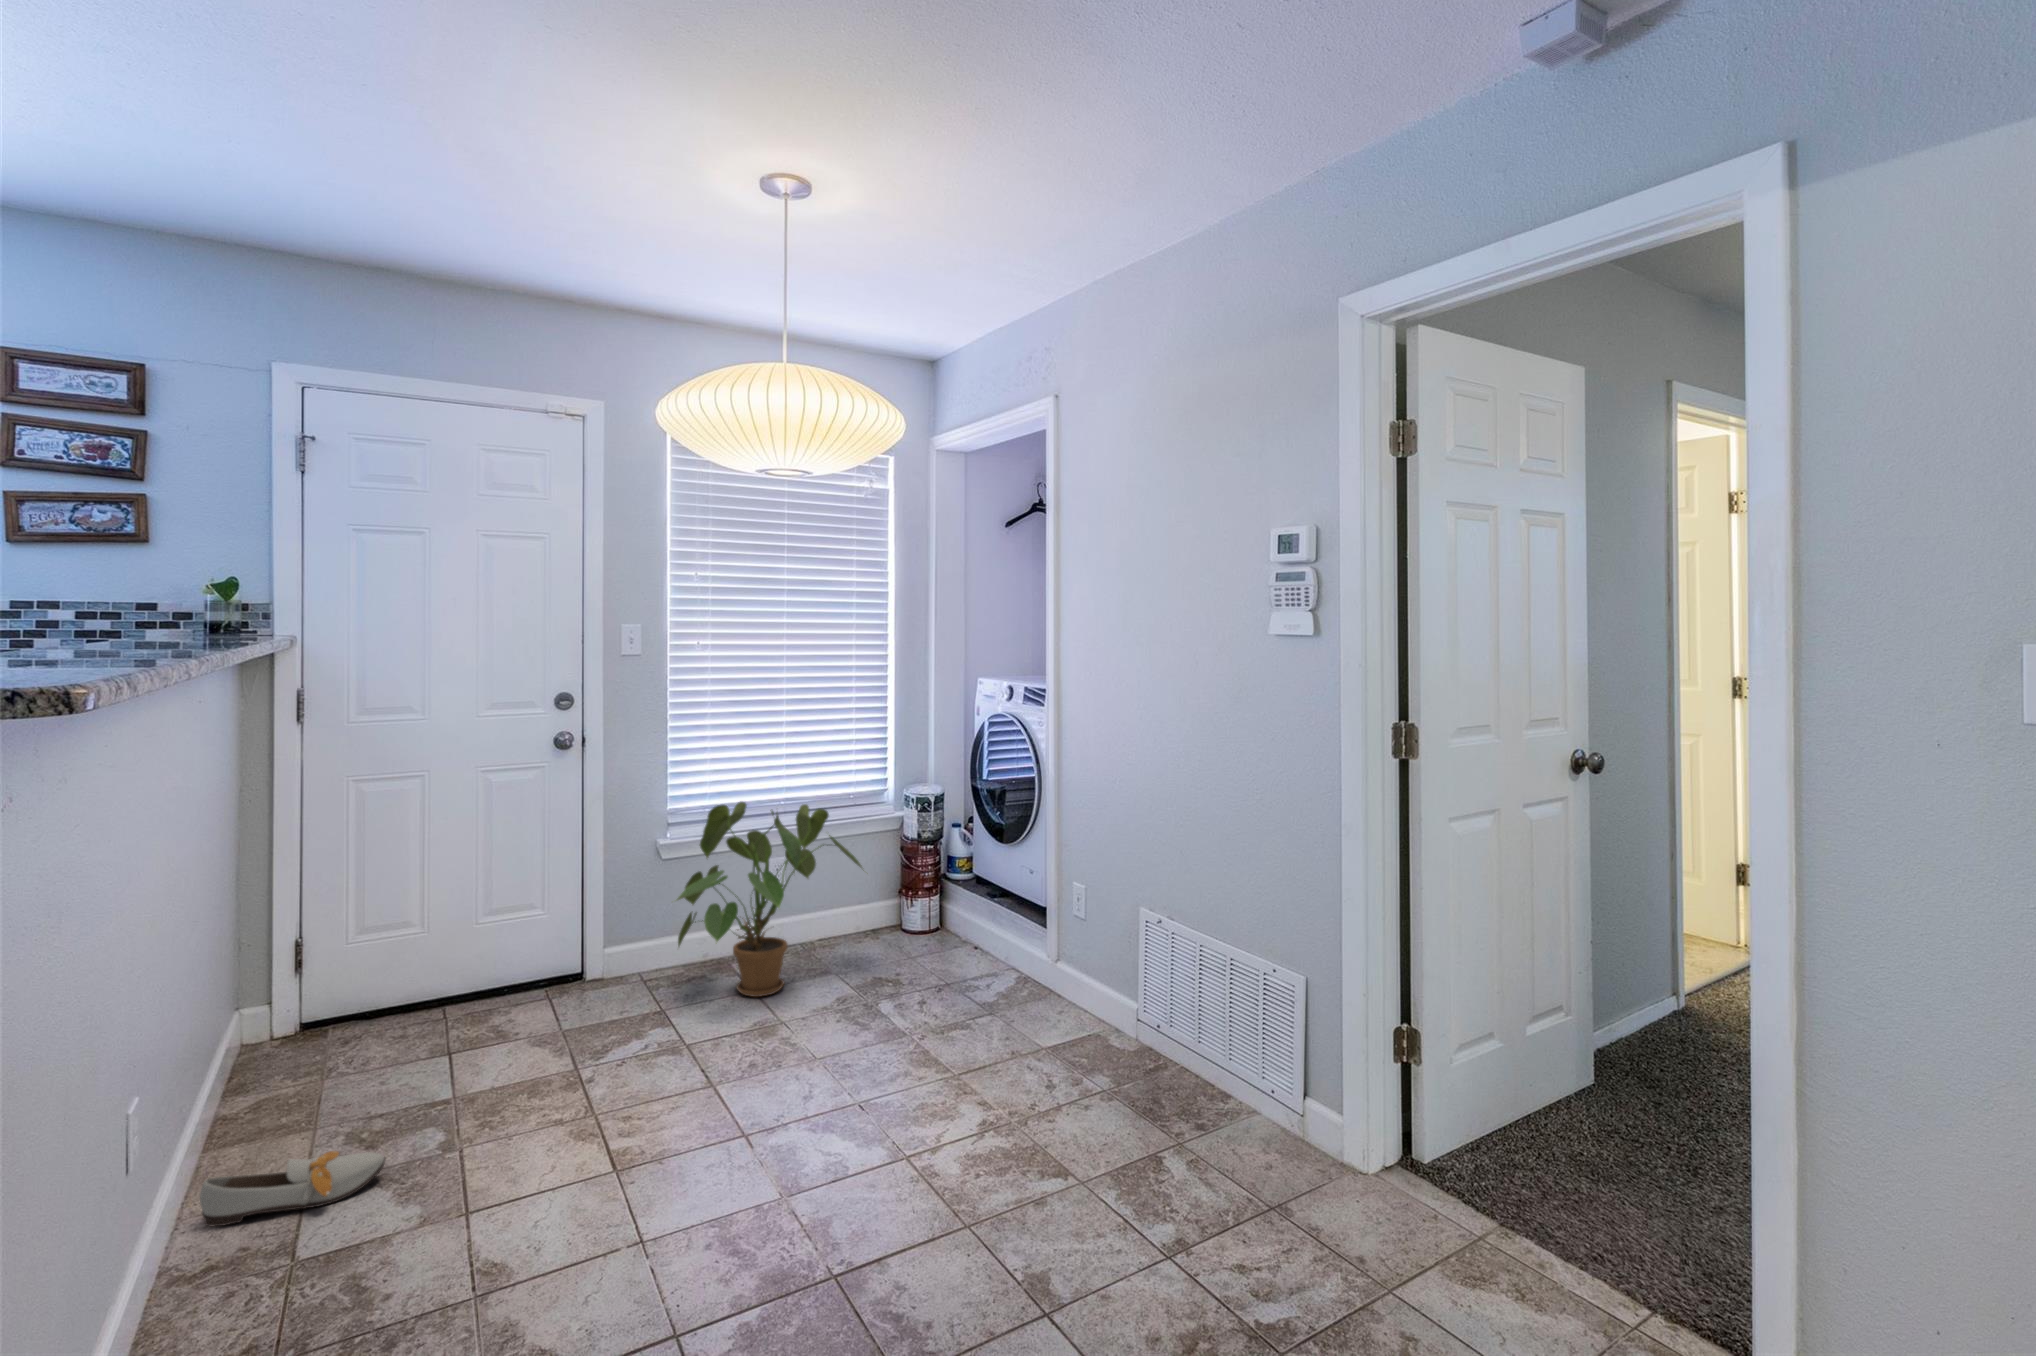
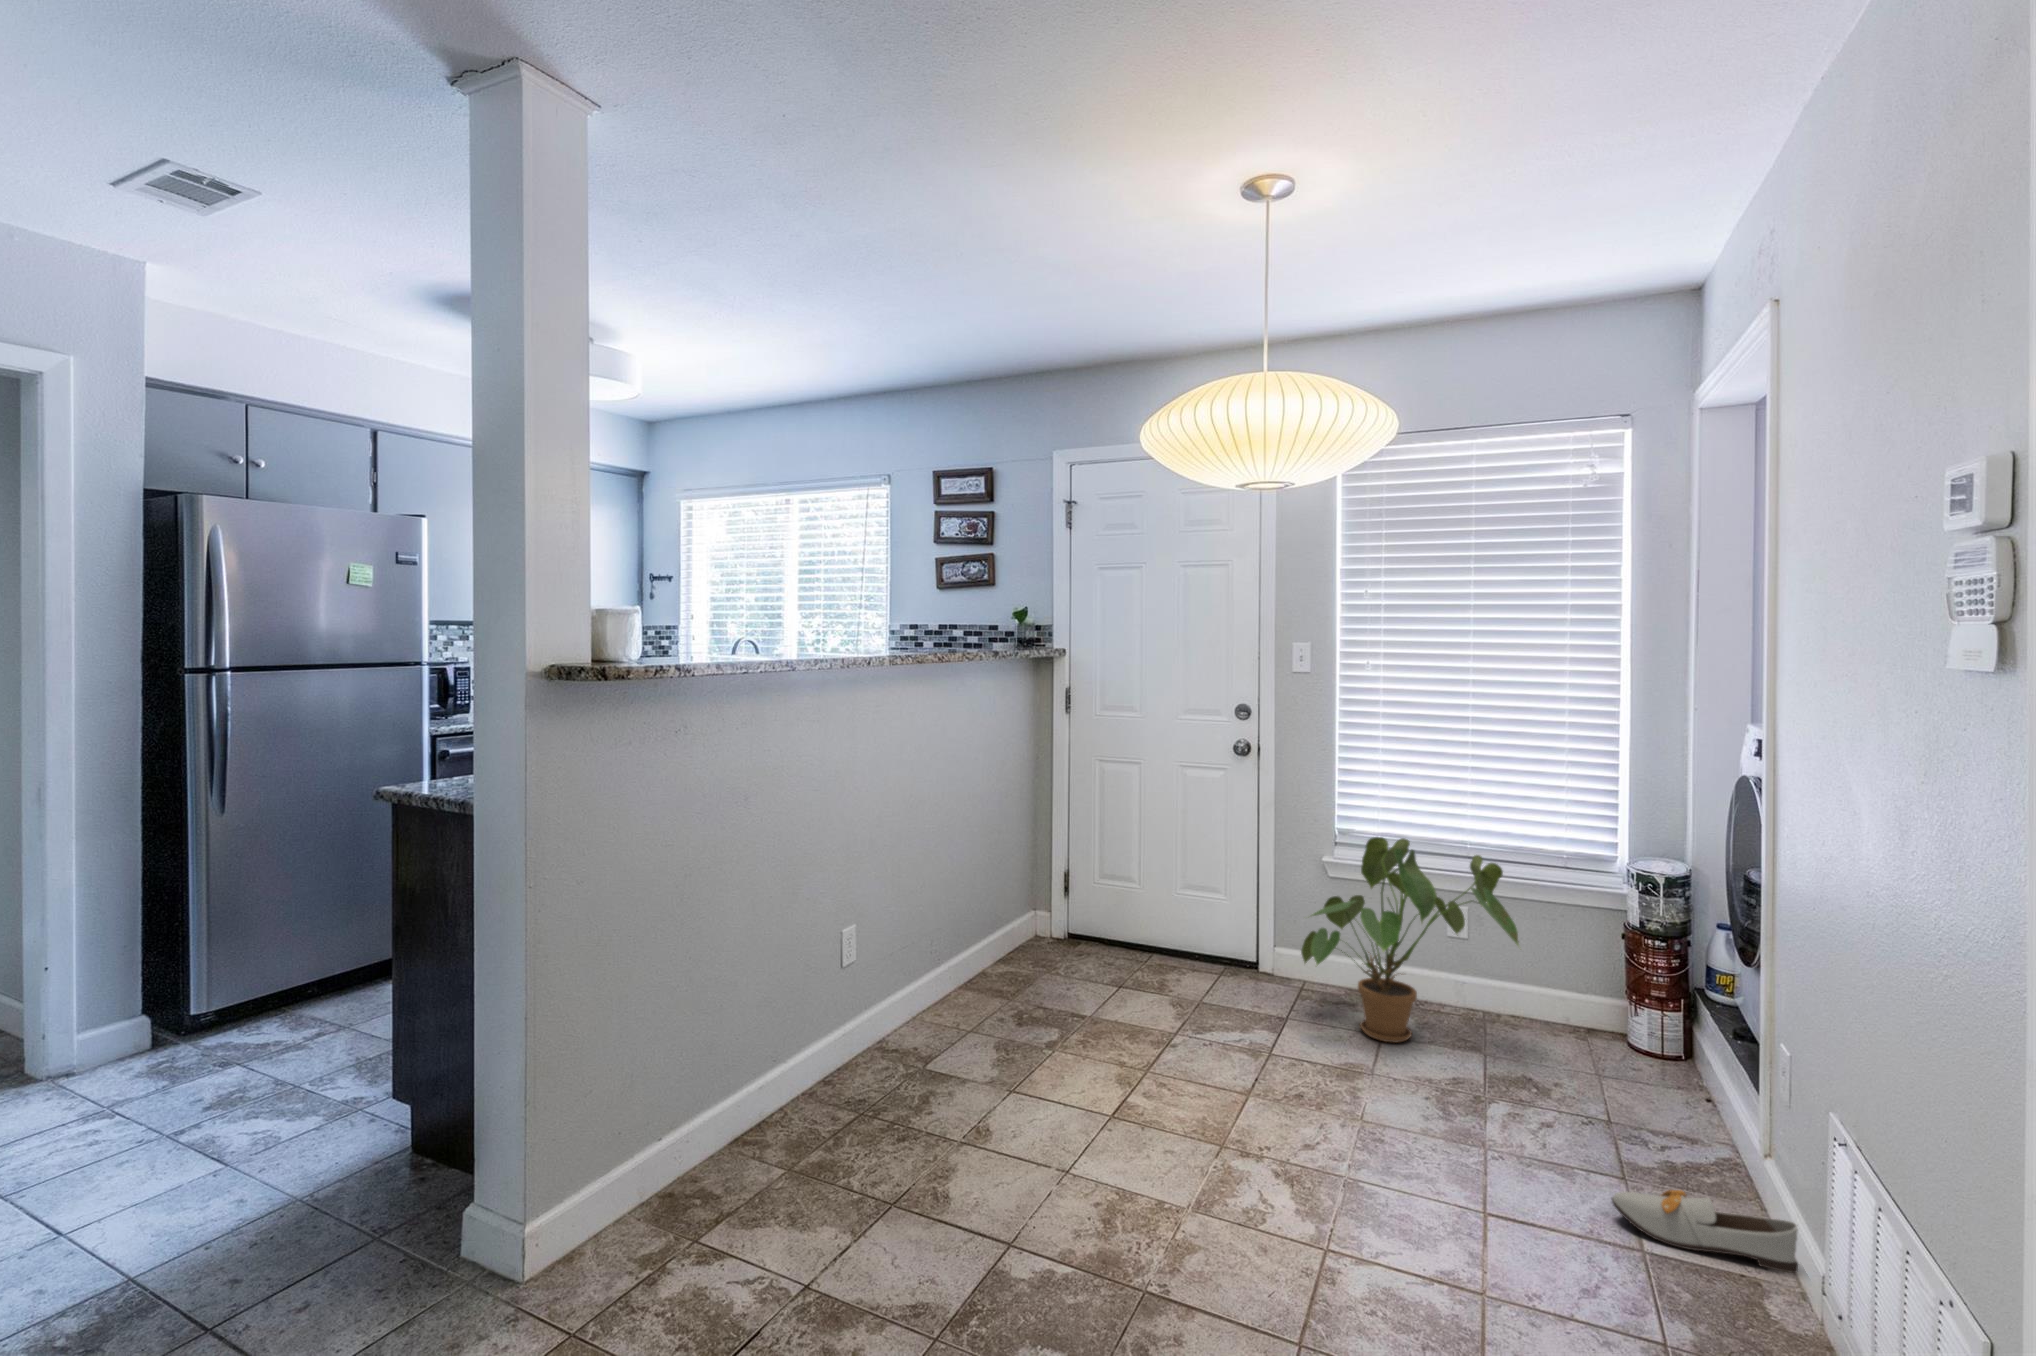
shoe: present [200,1151,385,1226] -> present [1612,1190,1798,1273]

